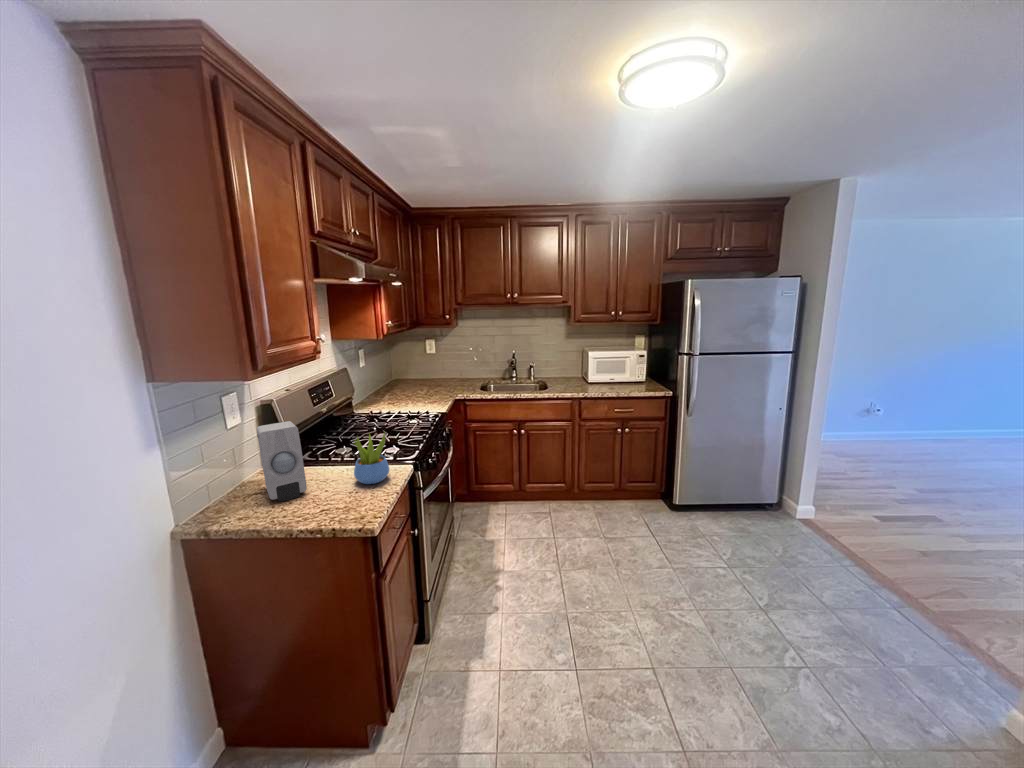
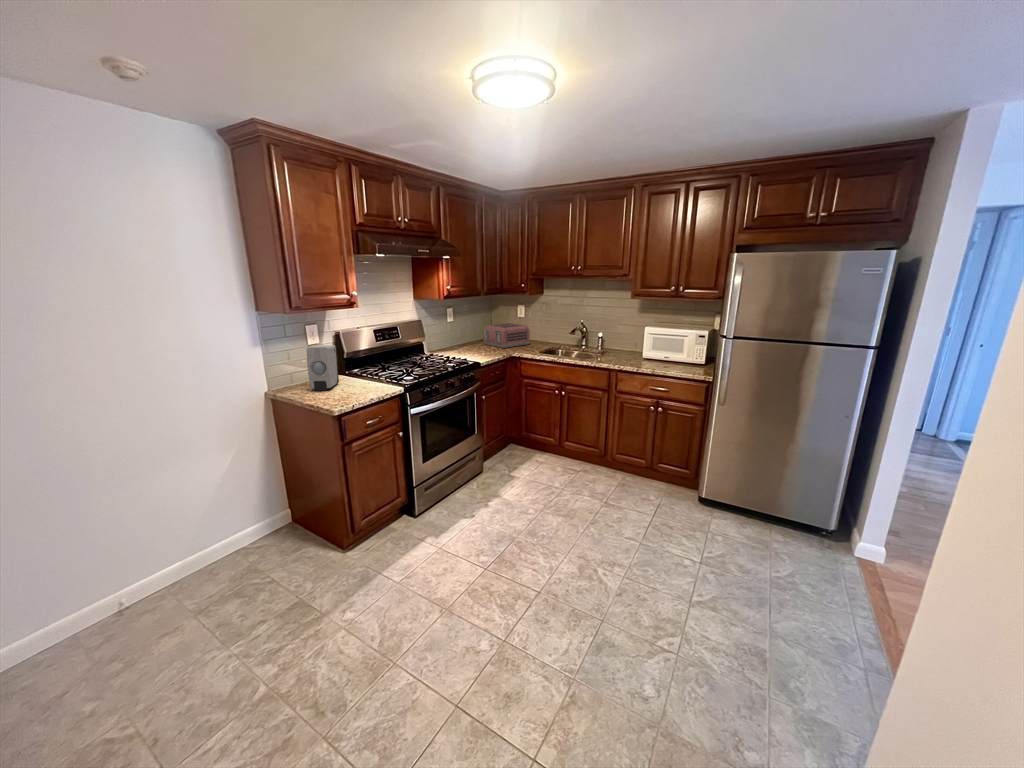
toaster: none [402,363,455,392] -> present [484,323,530,348]
succulent plant: present [354,432,389,484] -> none [356,359,381,393]

